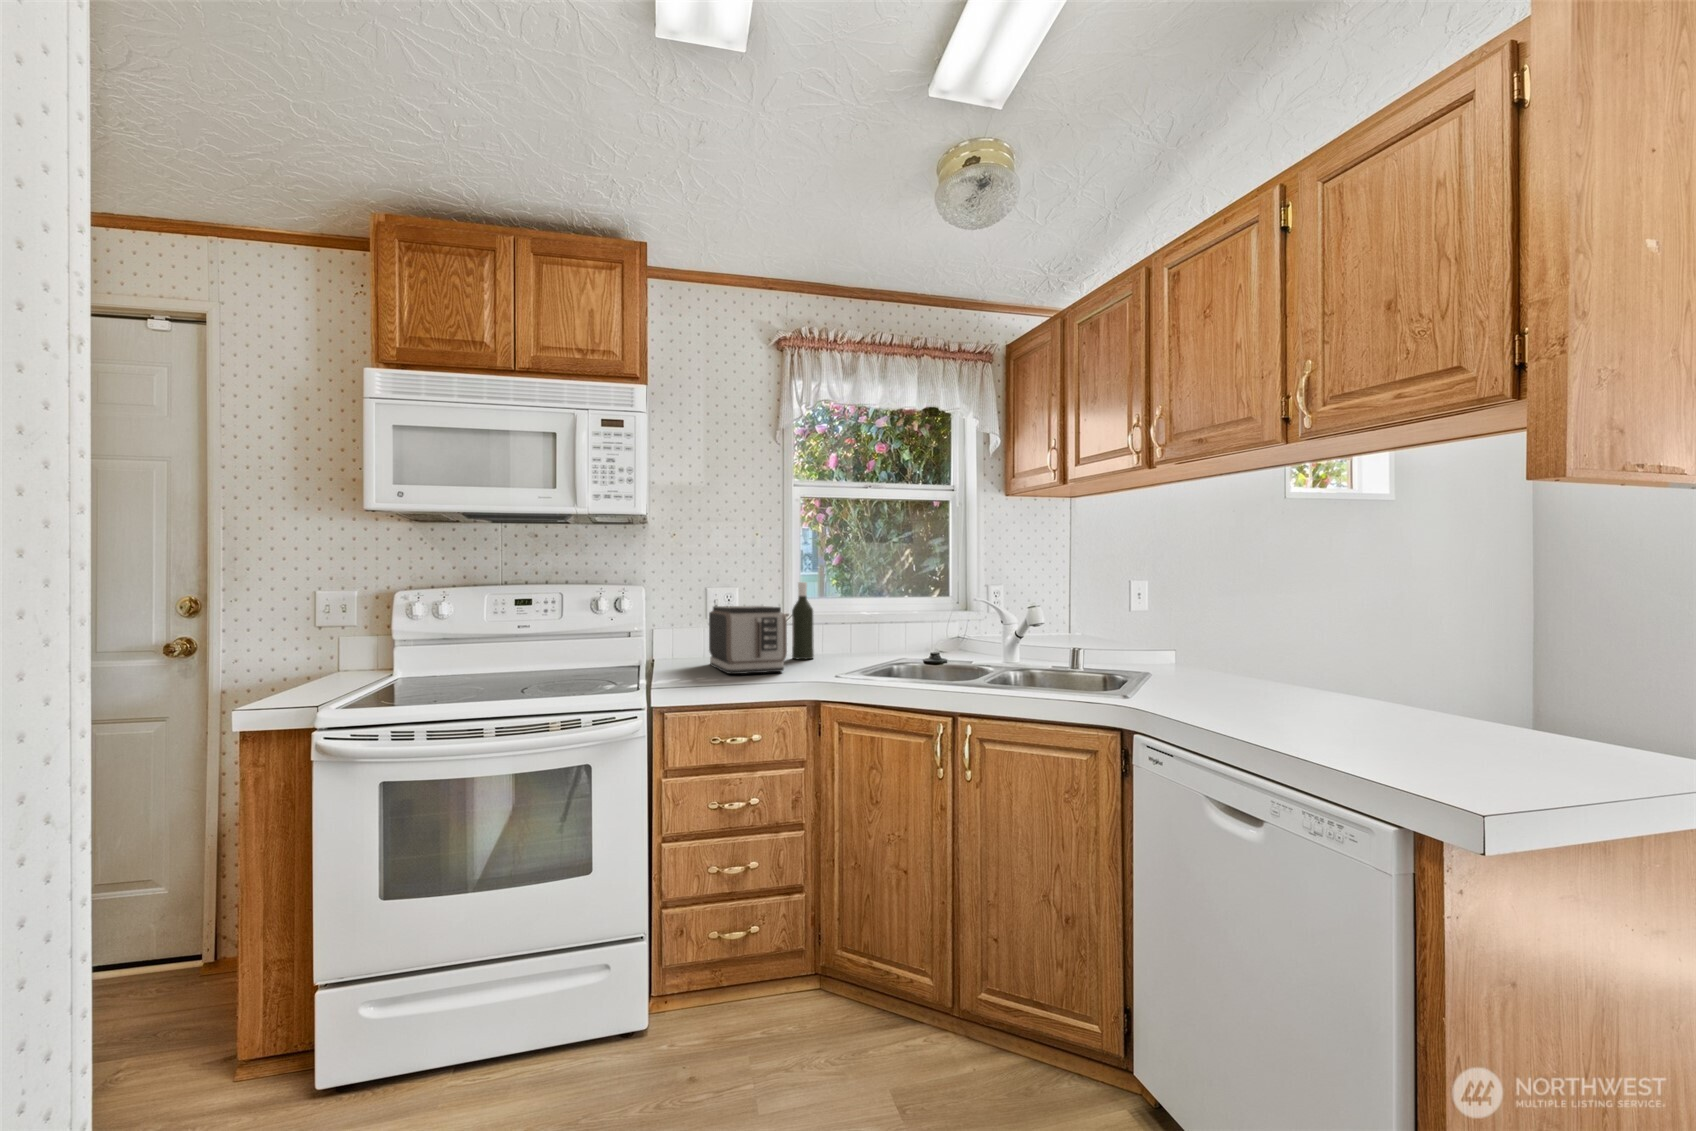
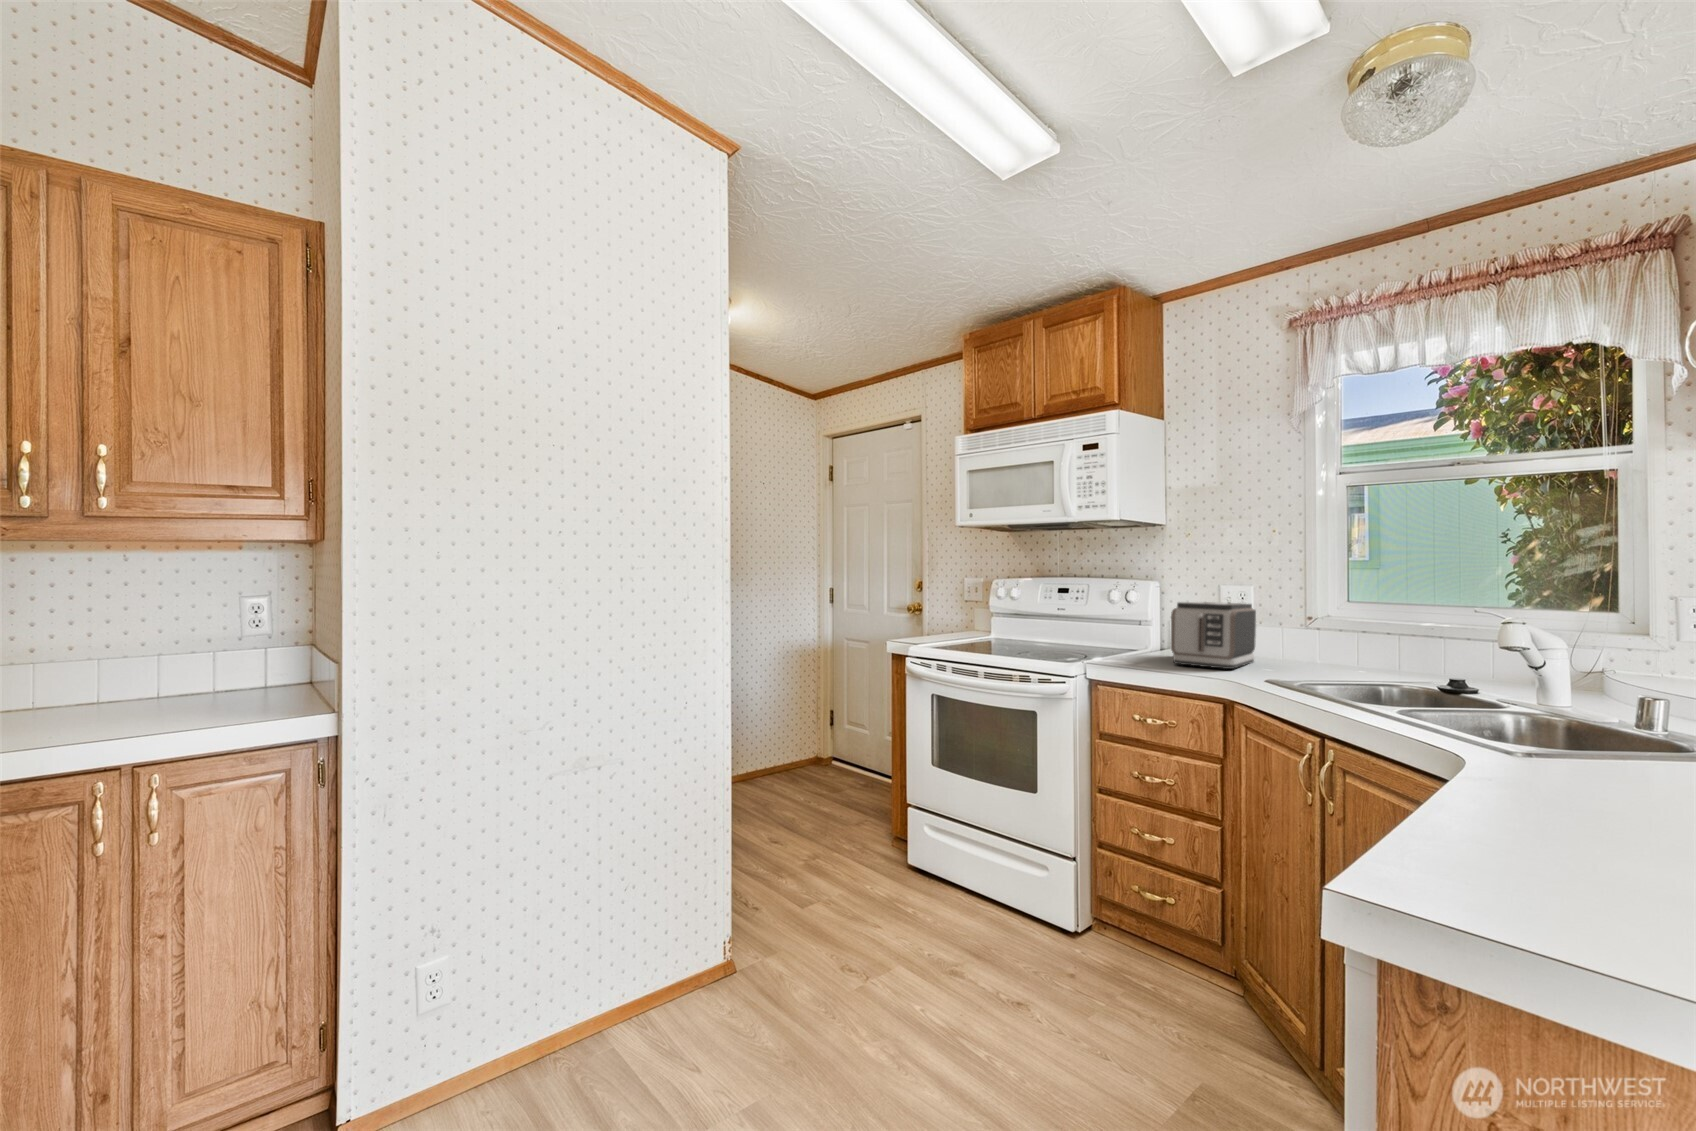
bottle: present [792,582,814,659] -> none [1297,581,1326,666]

